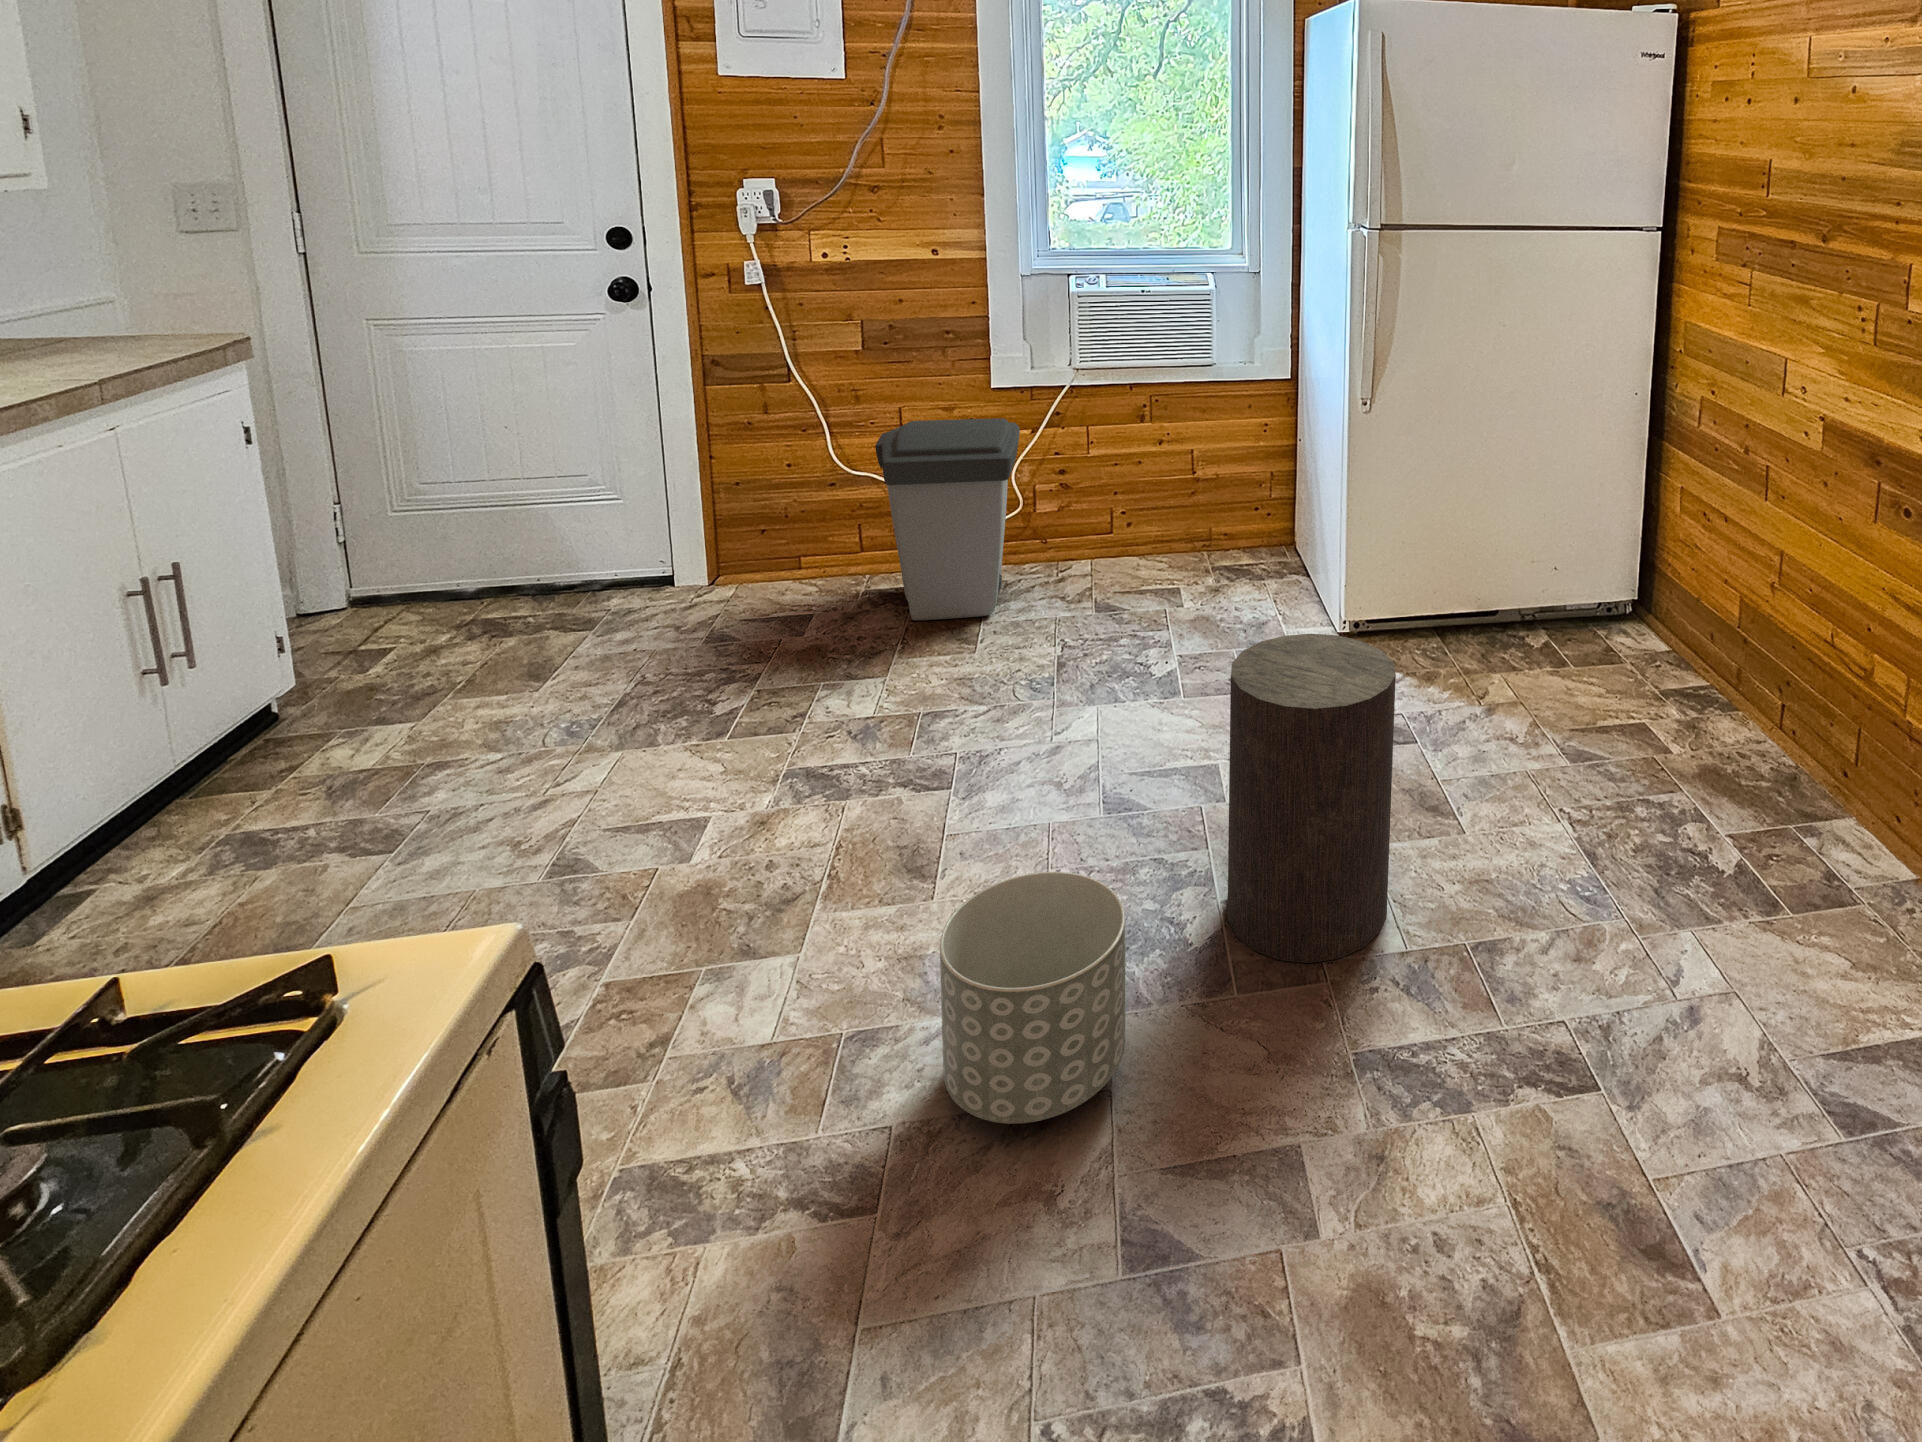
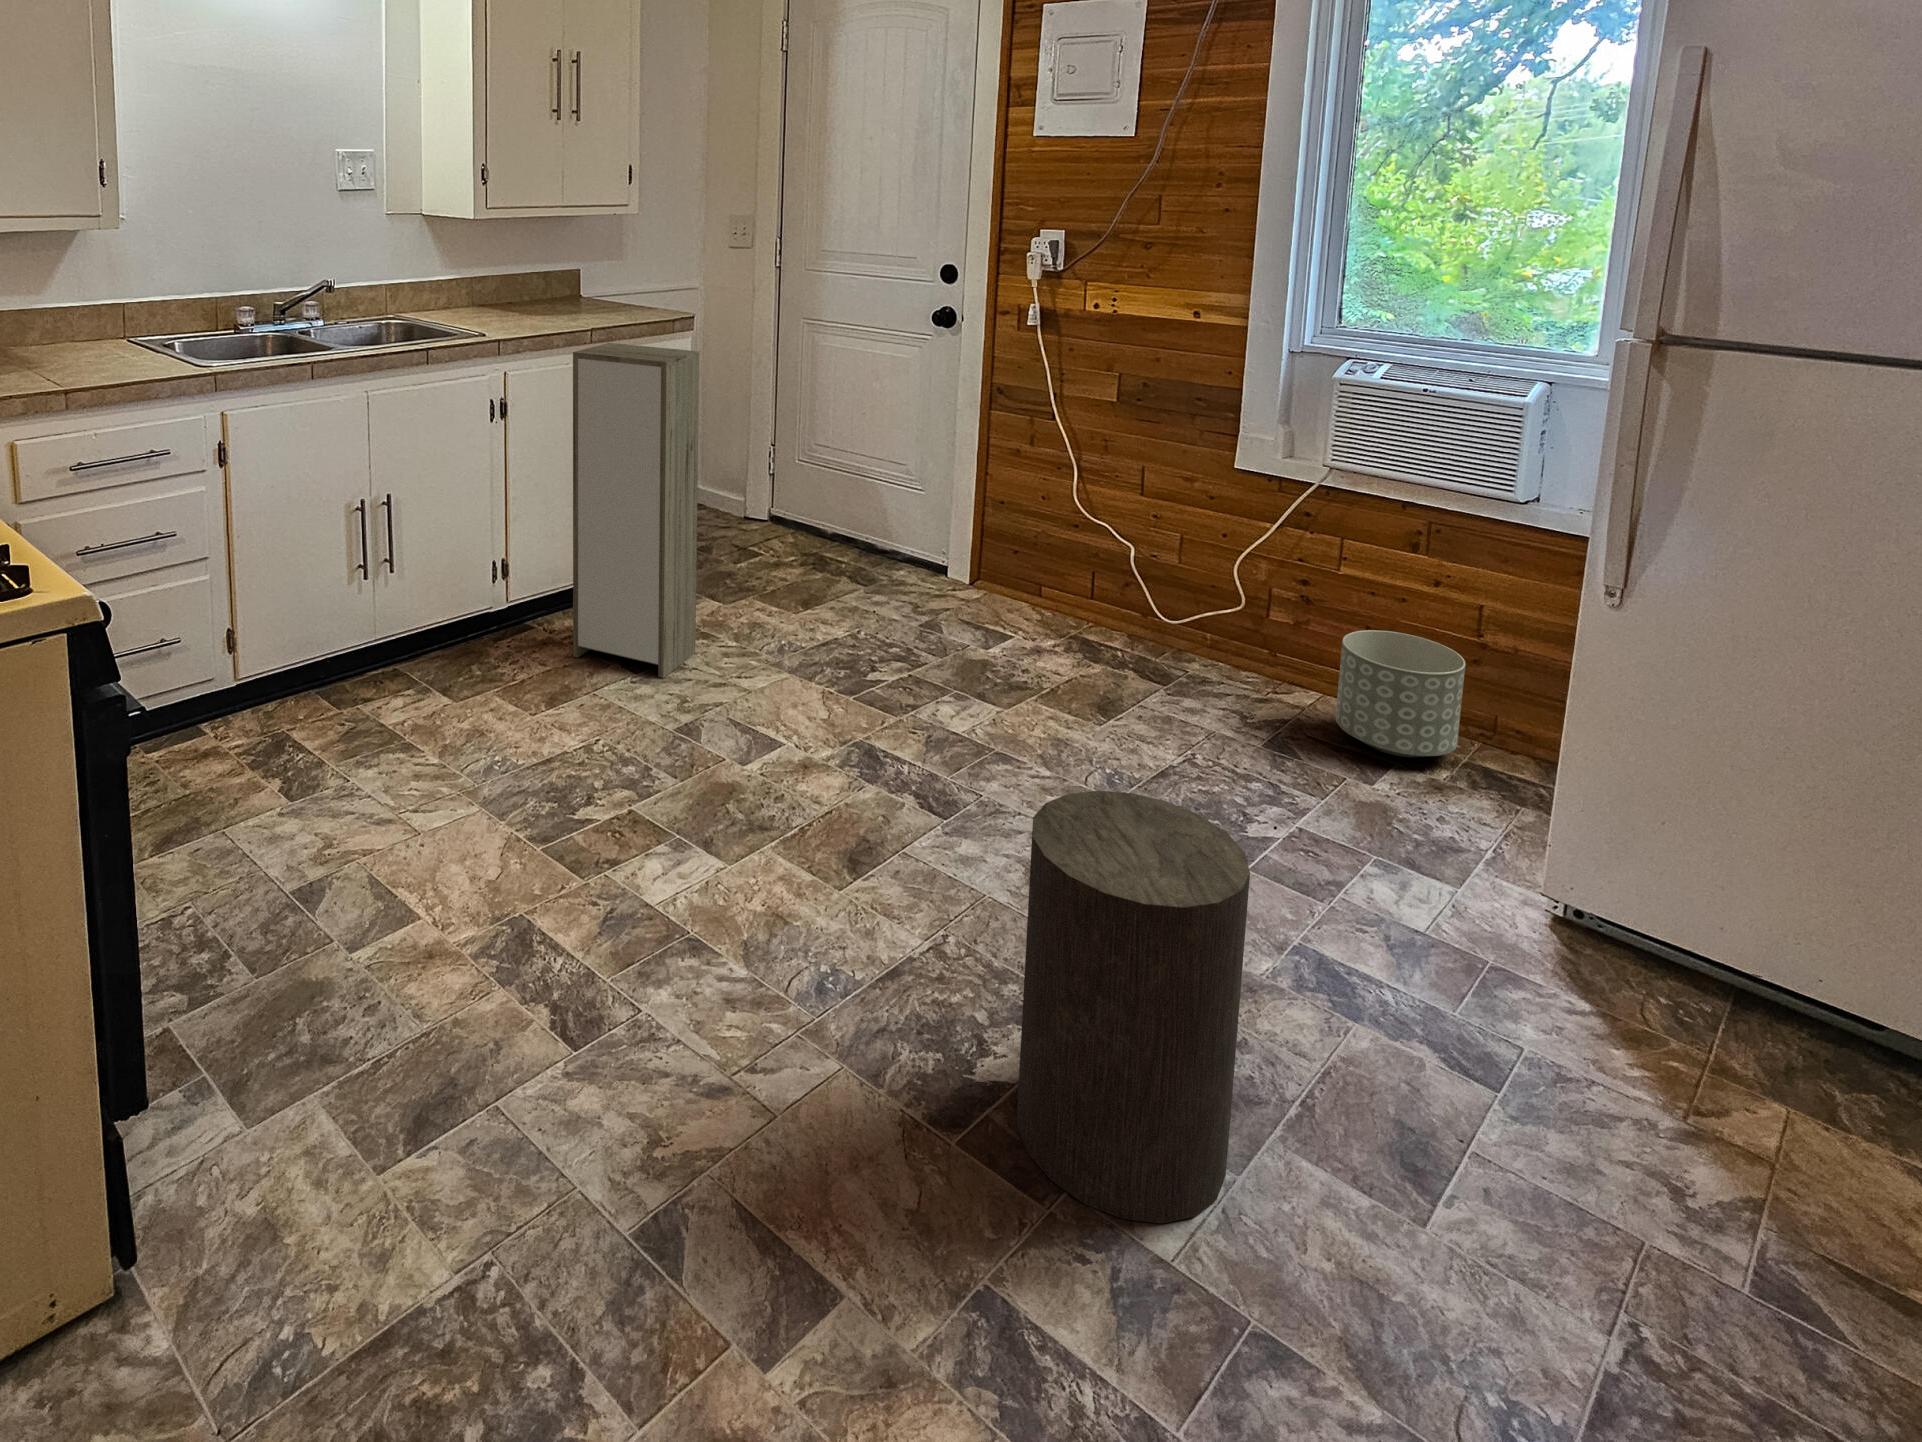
storage cabinet: none [161,368,442,888] -> present [573,343,699,678]
trash can: present [875,418,1020,620] -> none [1064,481,1243,699]
planter: present [940,872,1125,1124] -> present [1336,630,1466,757]

